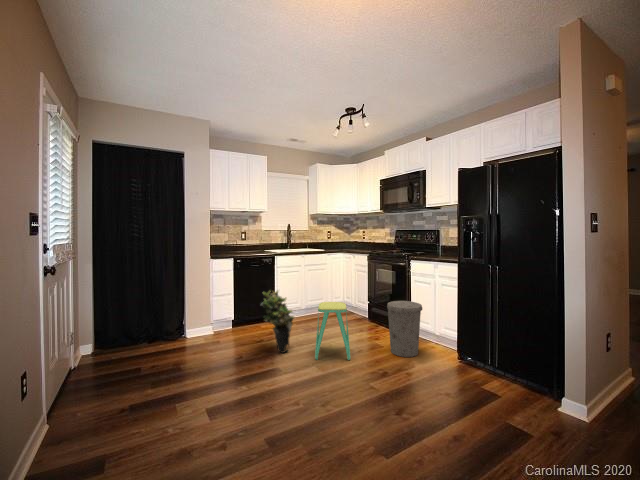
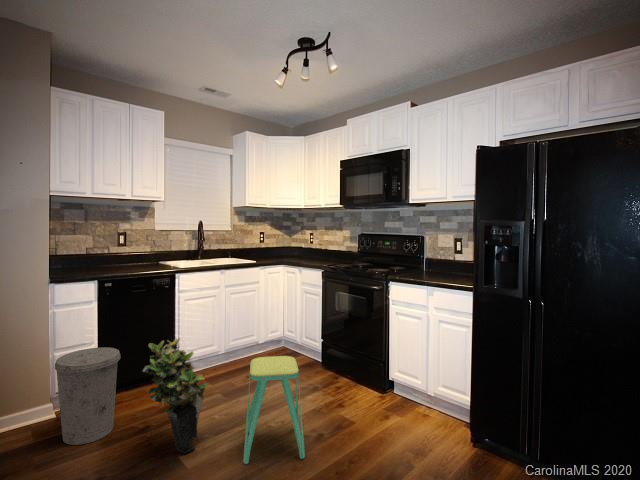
trash can: present [387,301,422,357] -> present [55,347,121,445]

